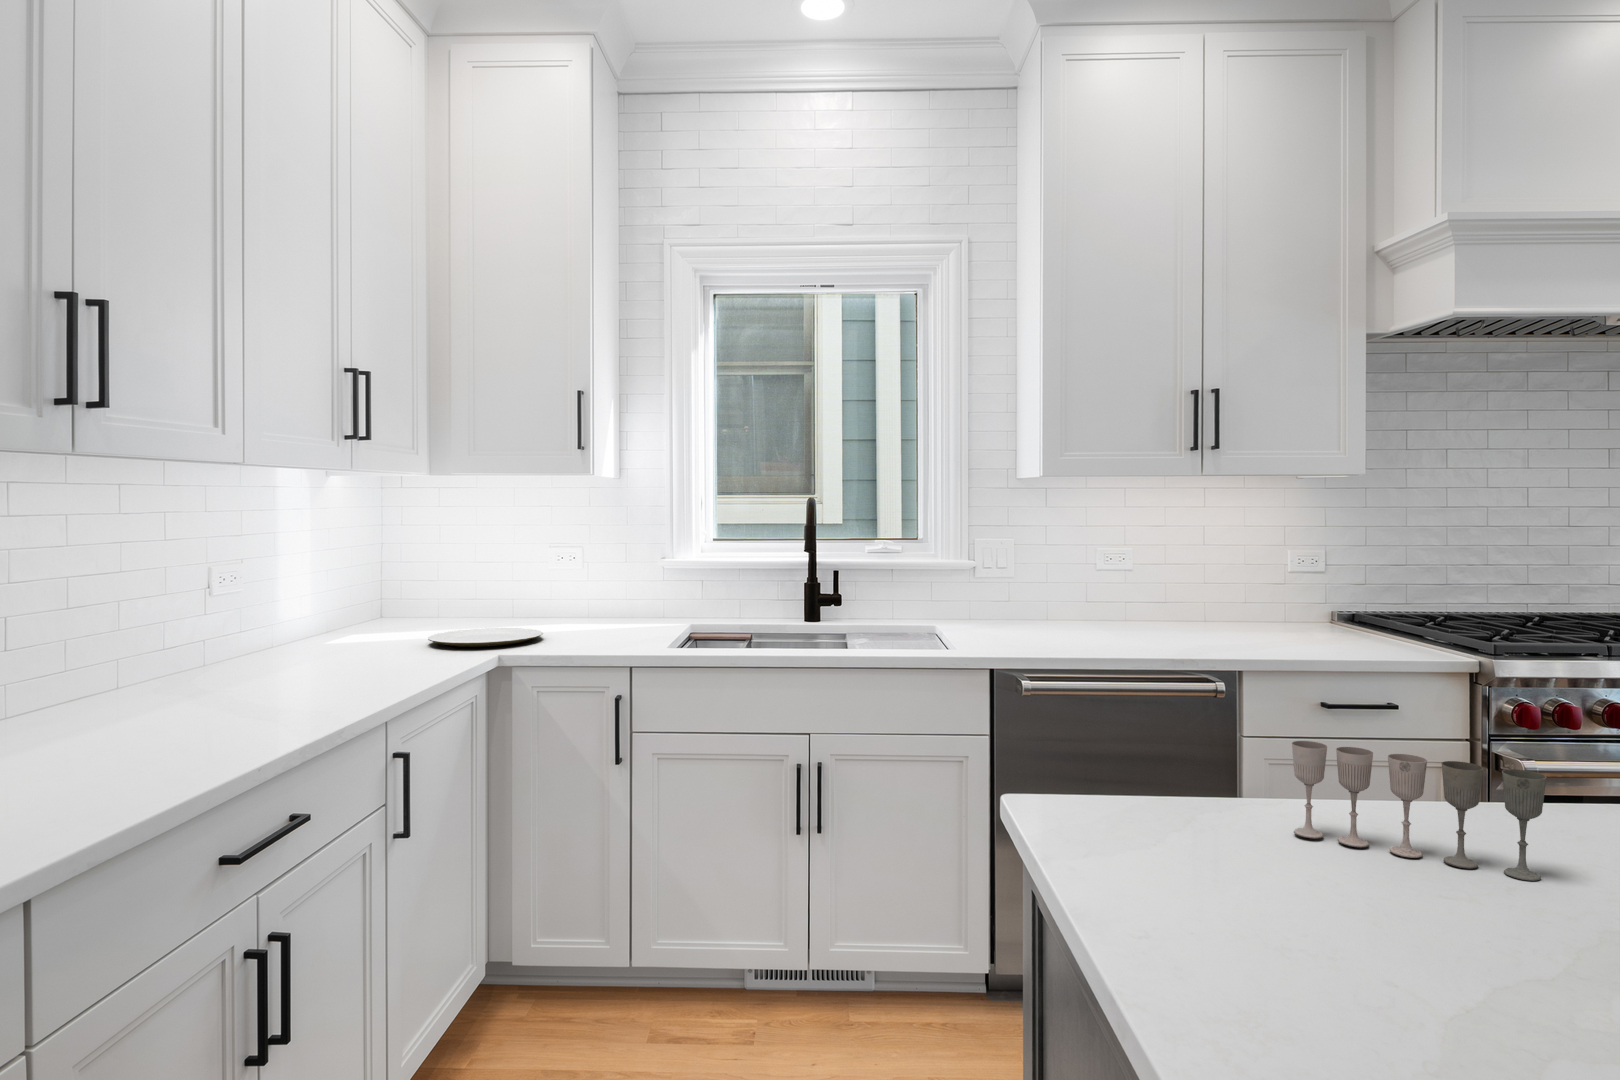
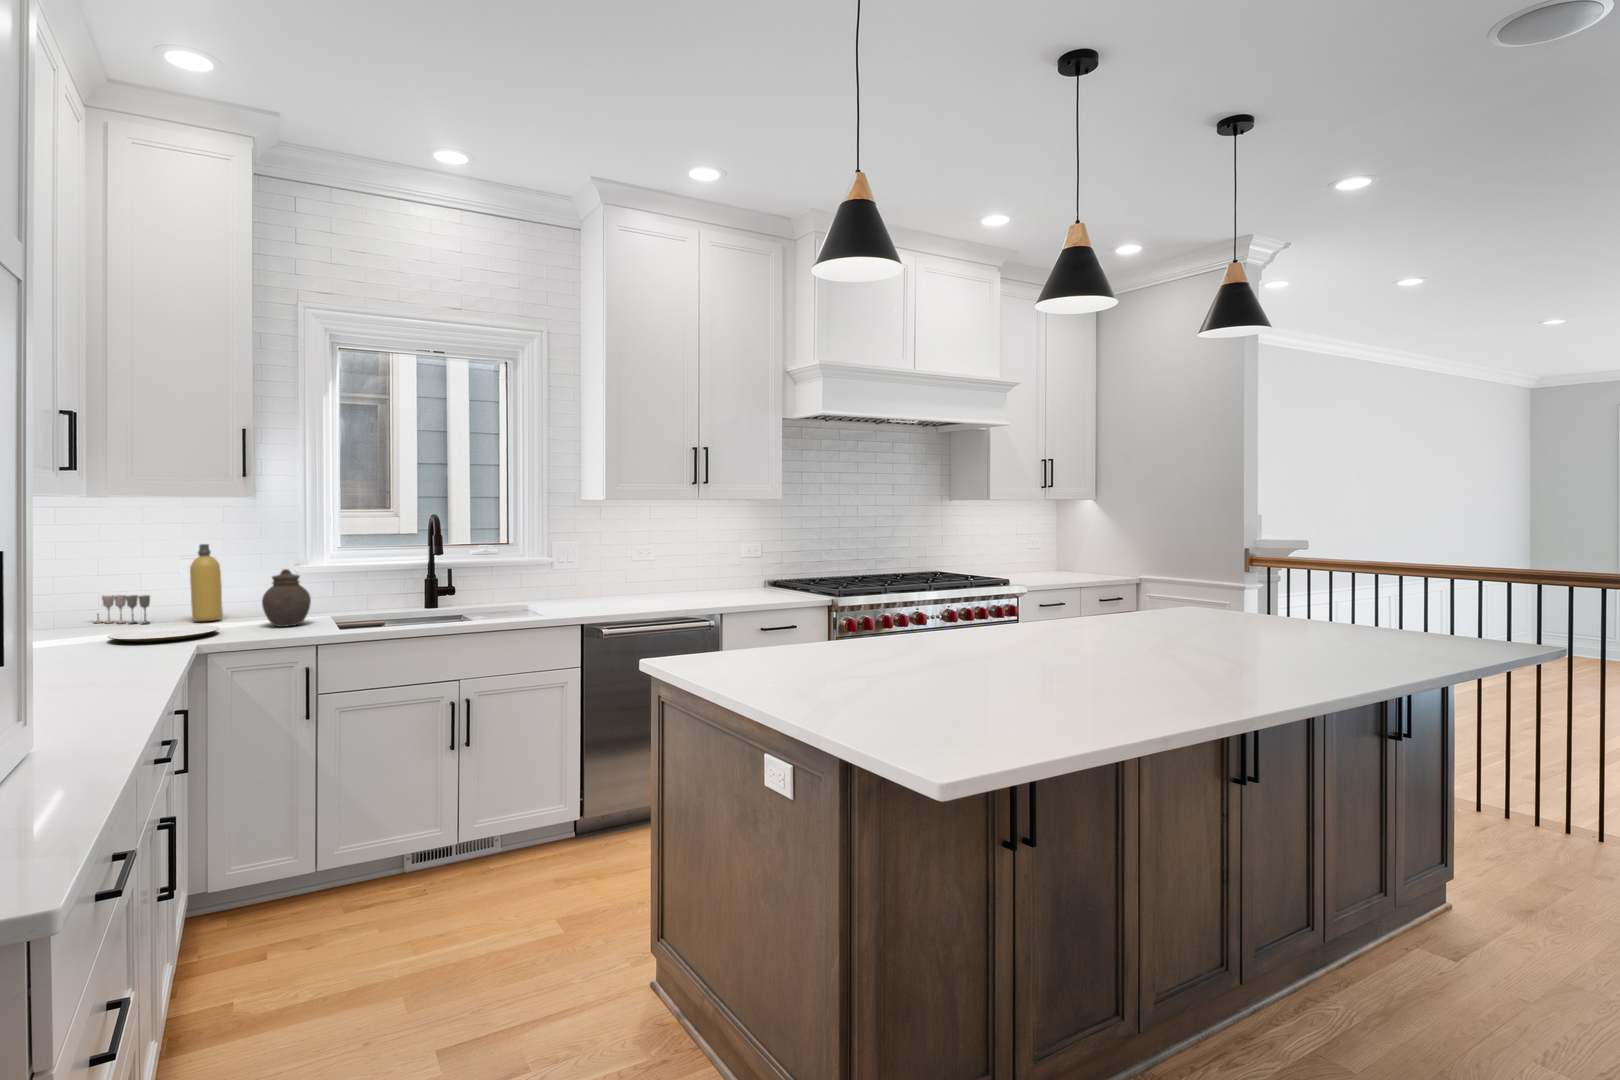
bottle: none [542,531,574,624] -> present [190,544,223,621]
jar: none [592,564,646,638] -> present [262,569,311,627]
wine glass: present [1292,741,1546,881] -> present [96,595,150,624]

